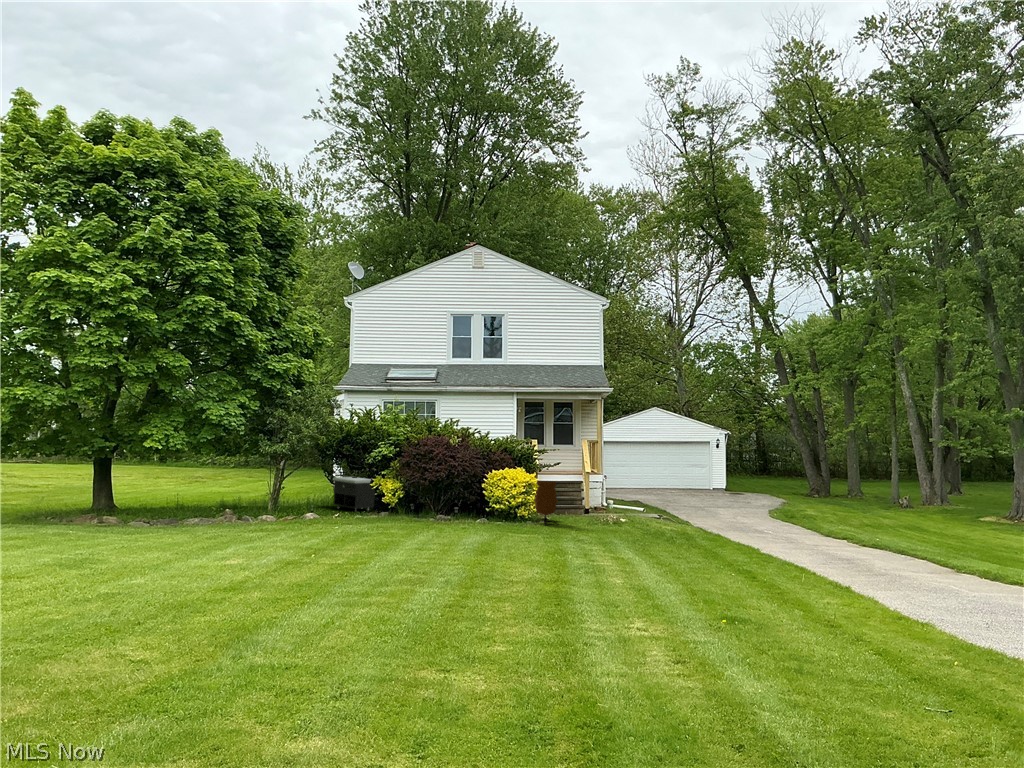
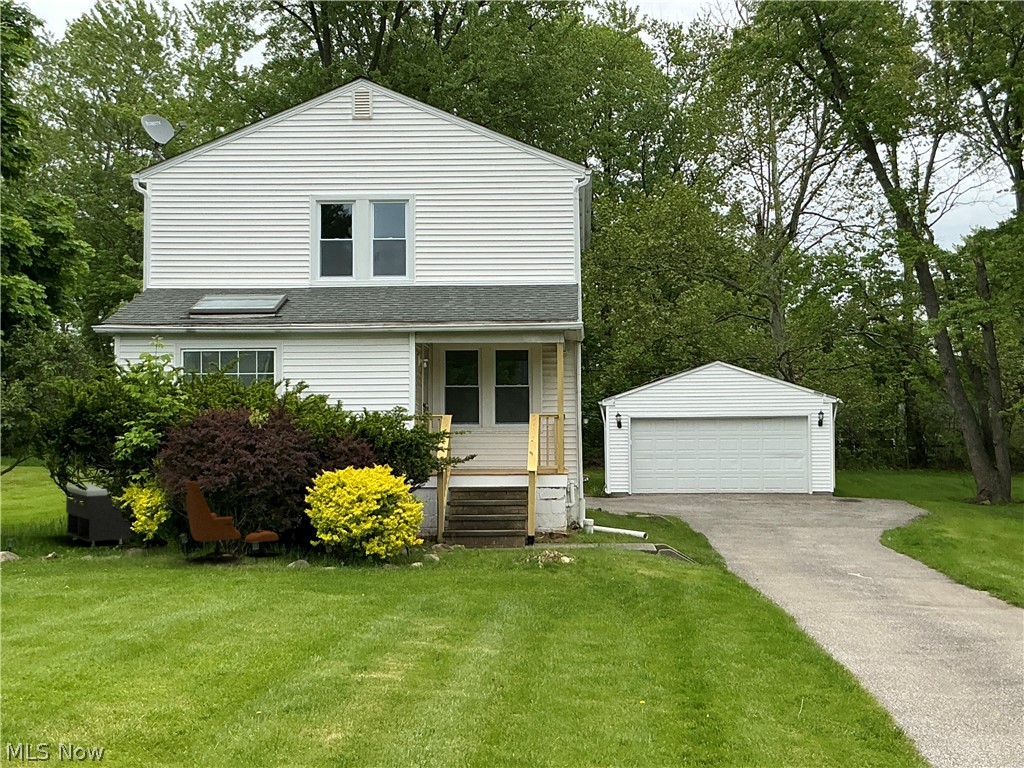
lounge chair: present [534,481,558,525] -> present [185,481,279,561]

